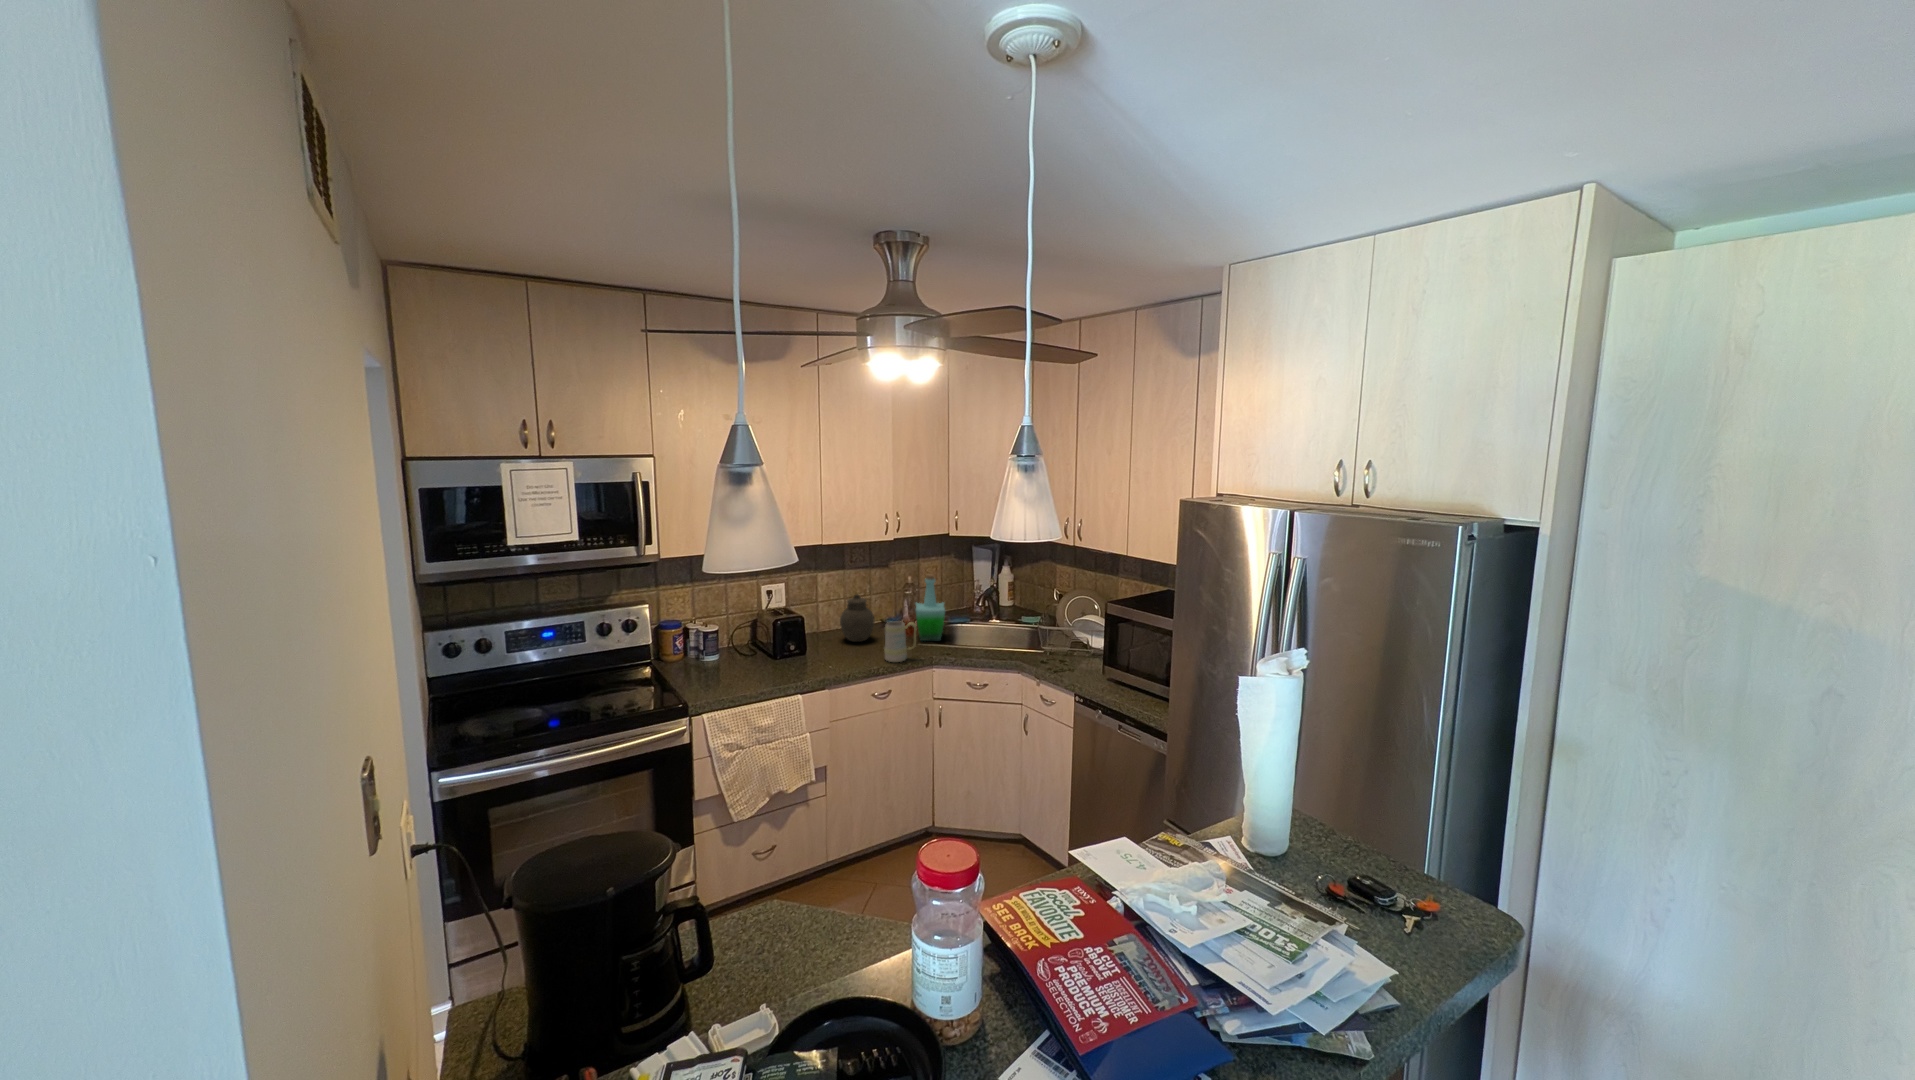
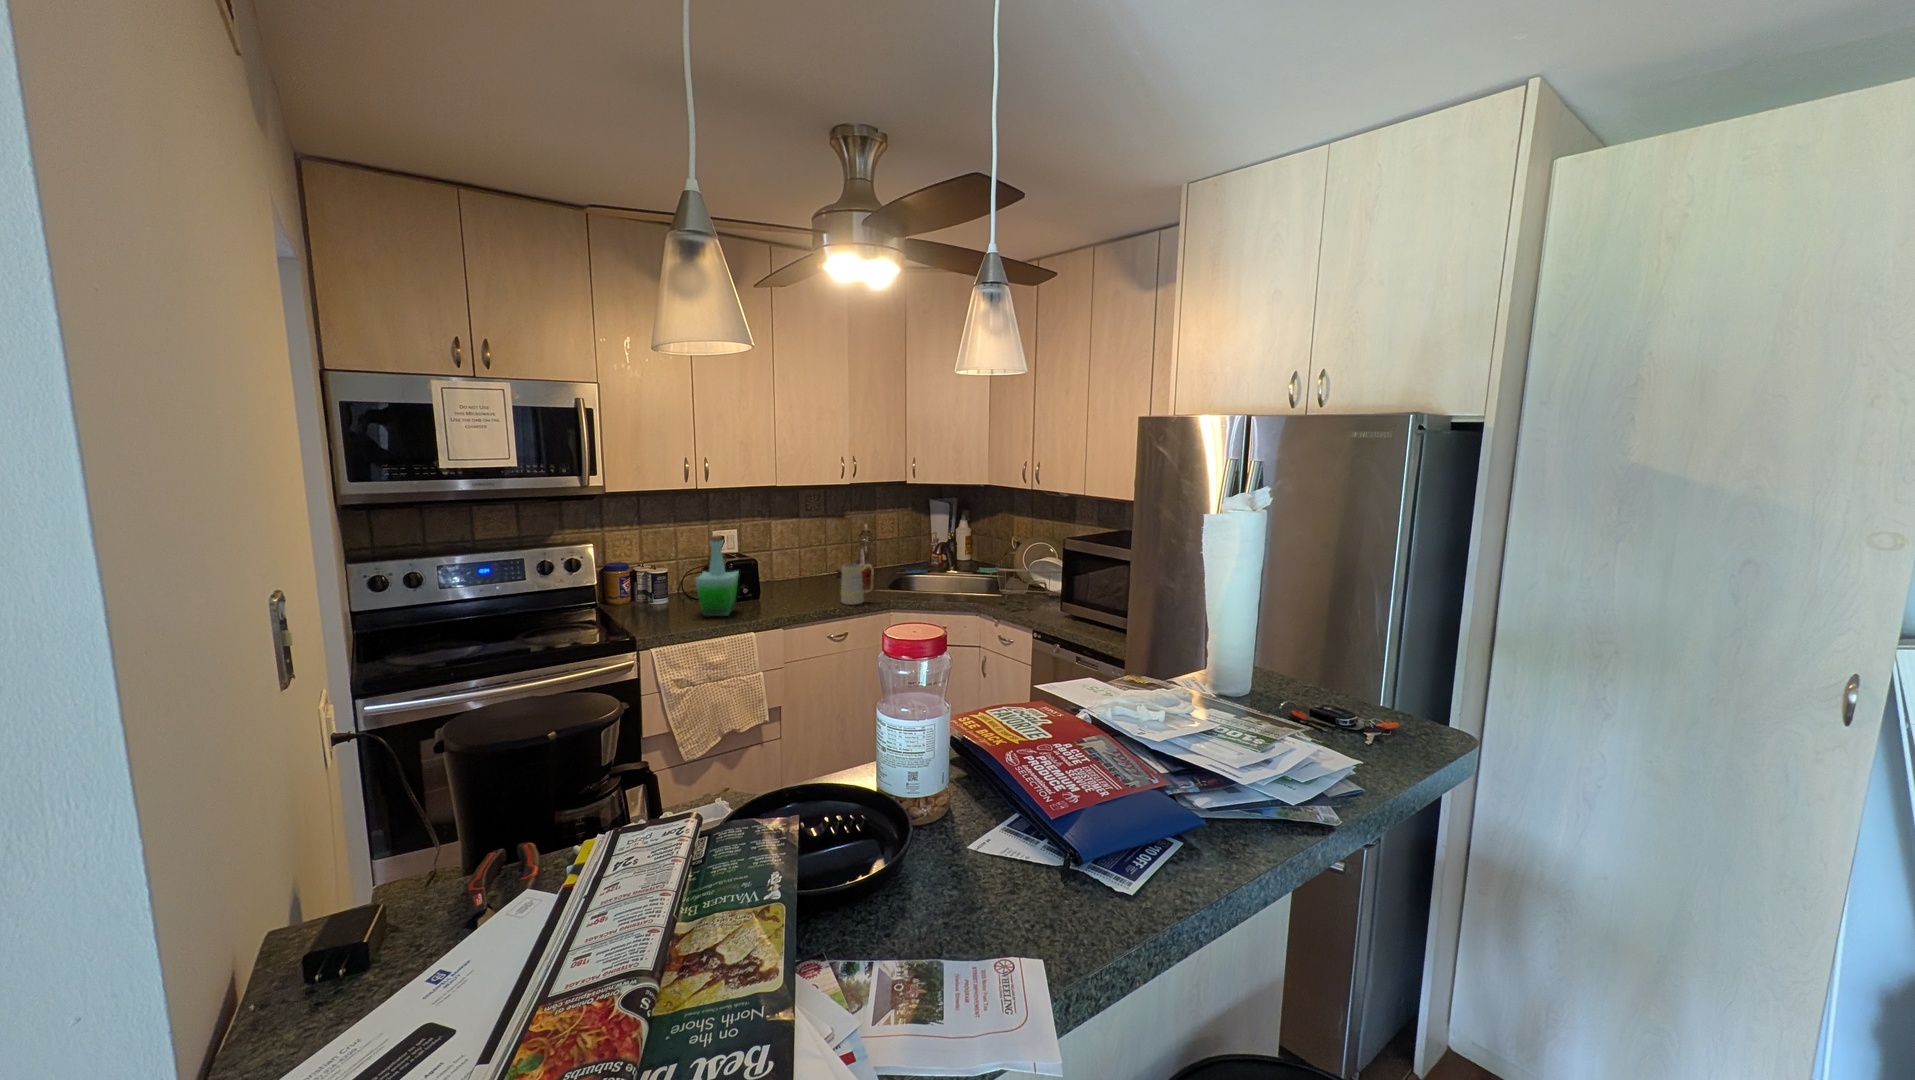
bottle: present [916,574,945,641] -> present [695,535,739,616]
jar: present [840,595,874,642] -> none [794,542,830,590]

